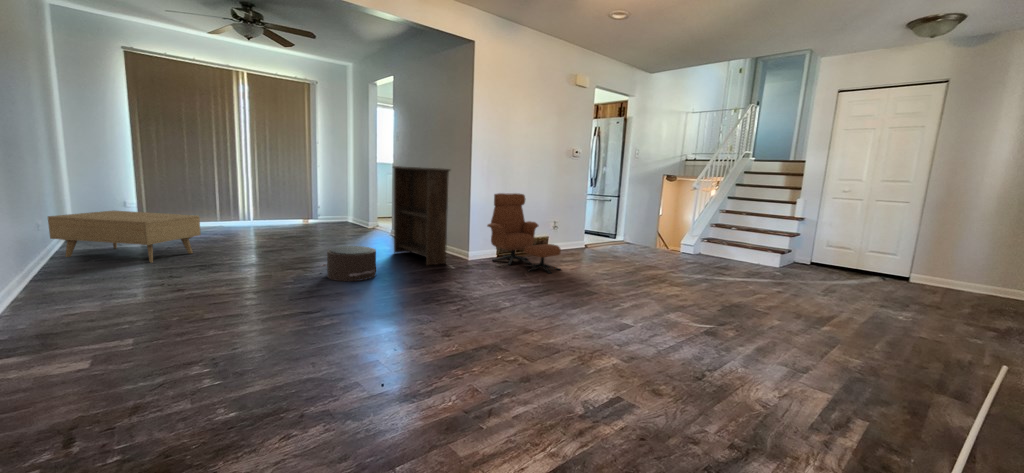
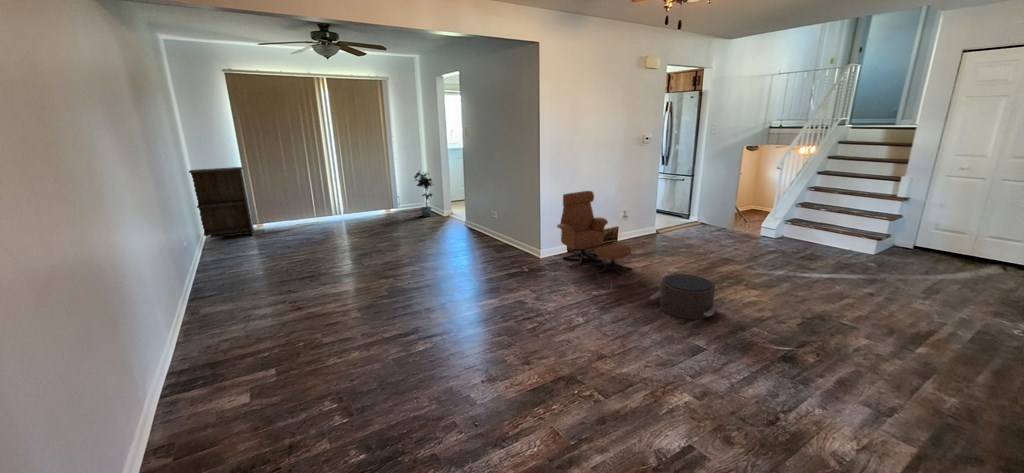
bookshelf: present [393,166,450,265] -> present [189,167,254,238]
potted plant: none [339,177,362,227] -> present [414,172,432,216]
coffee table: present [48,211,201,263] -> none [190,225,306,274]
pouf: present [322,246,376,281] -> present [650,274,720,319]

